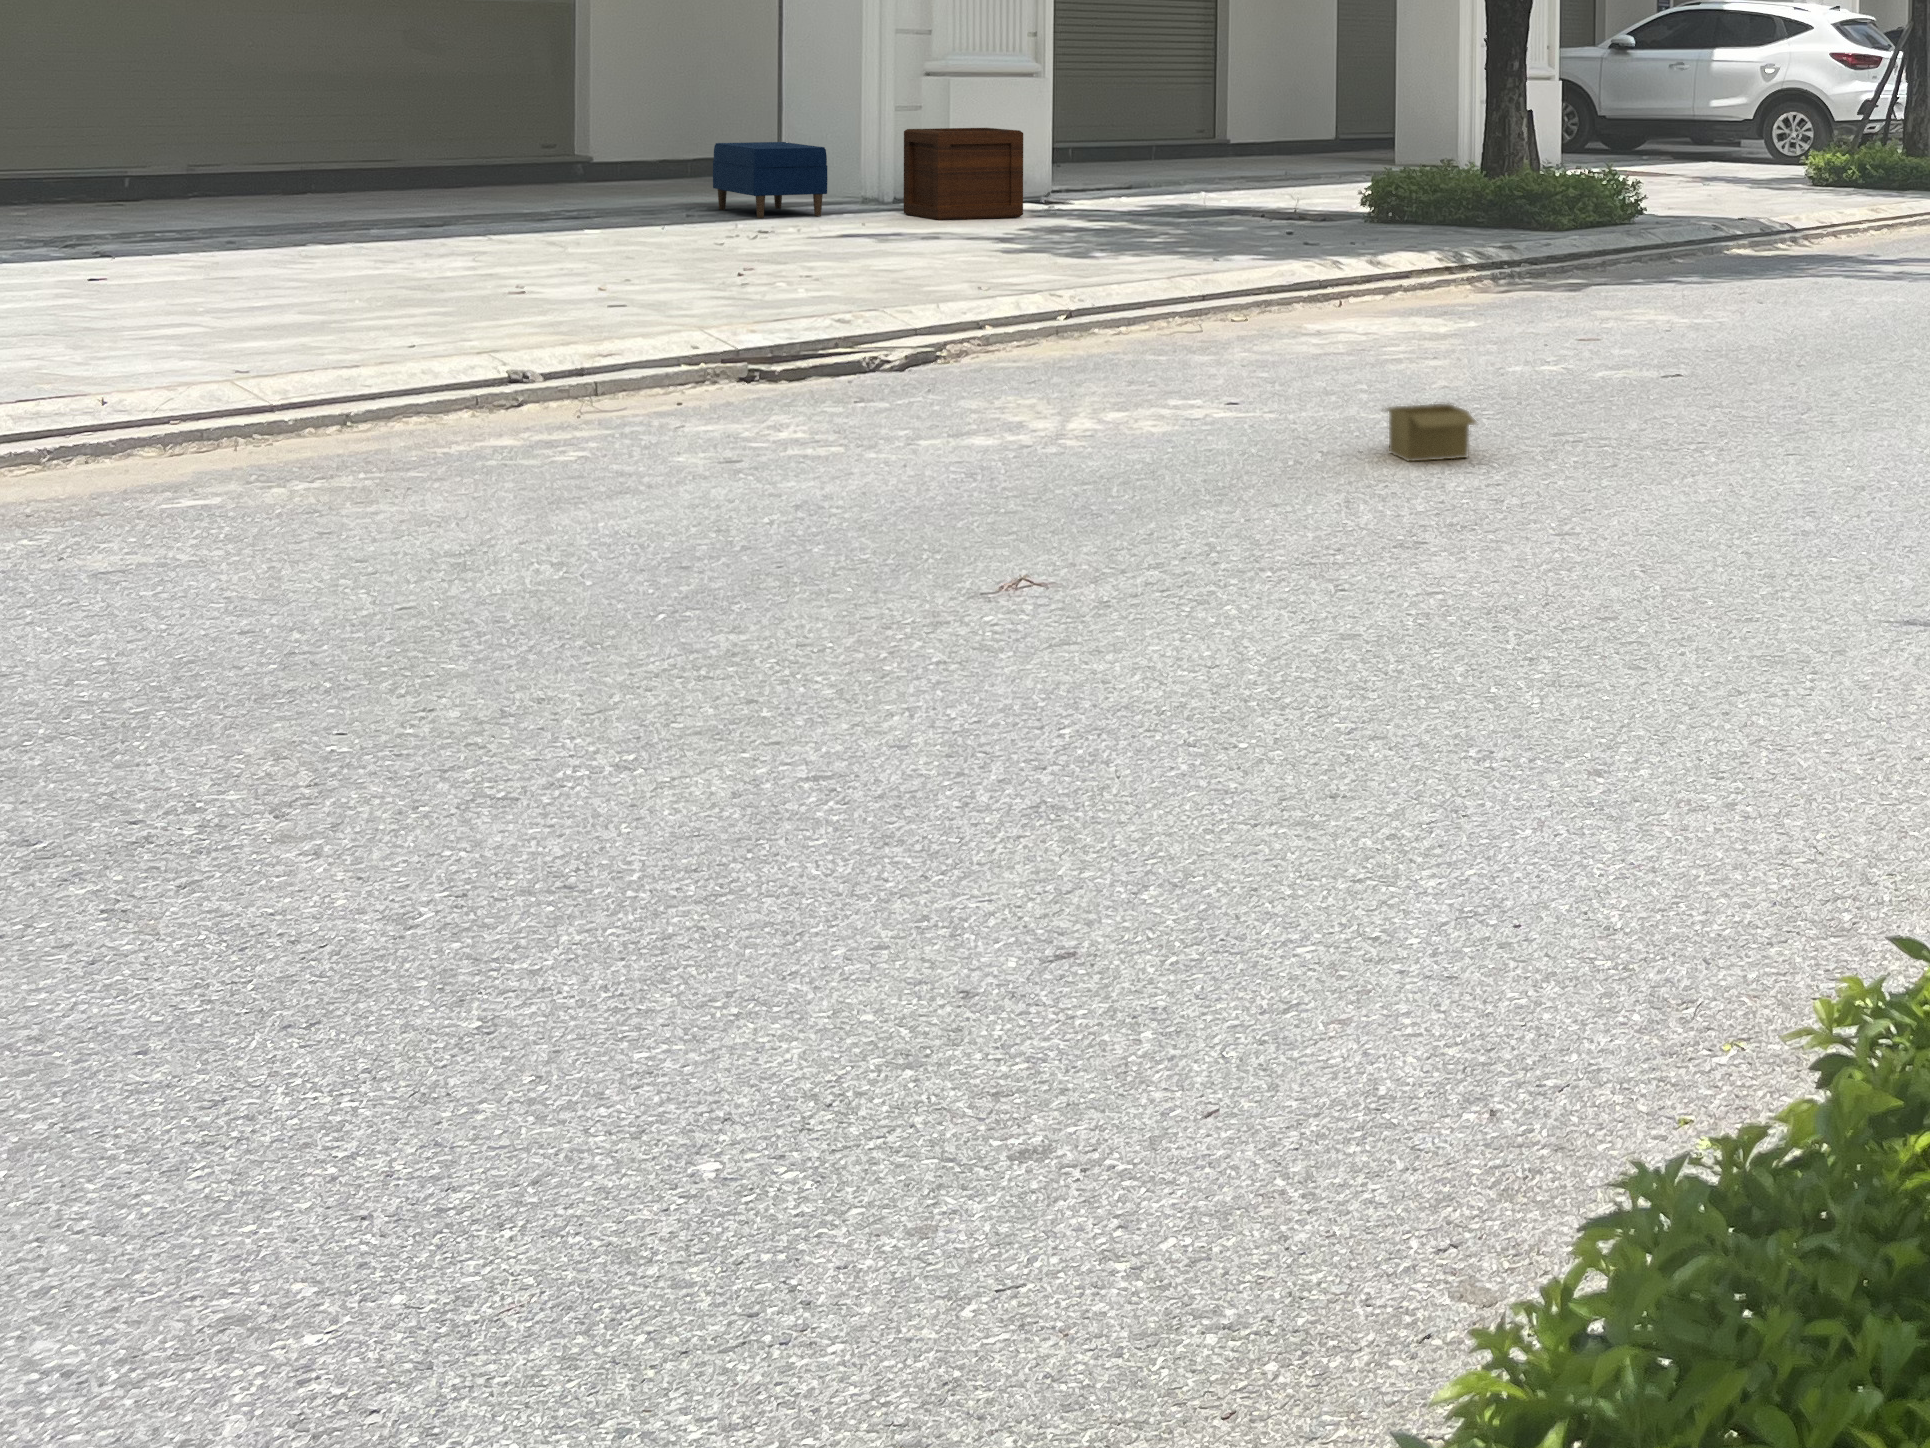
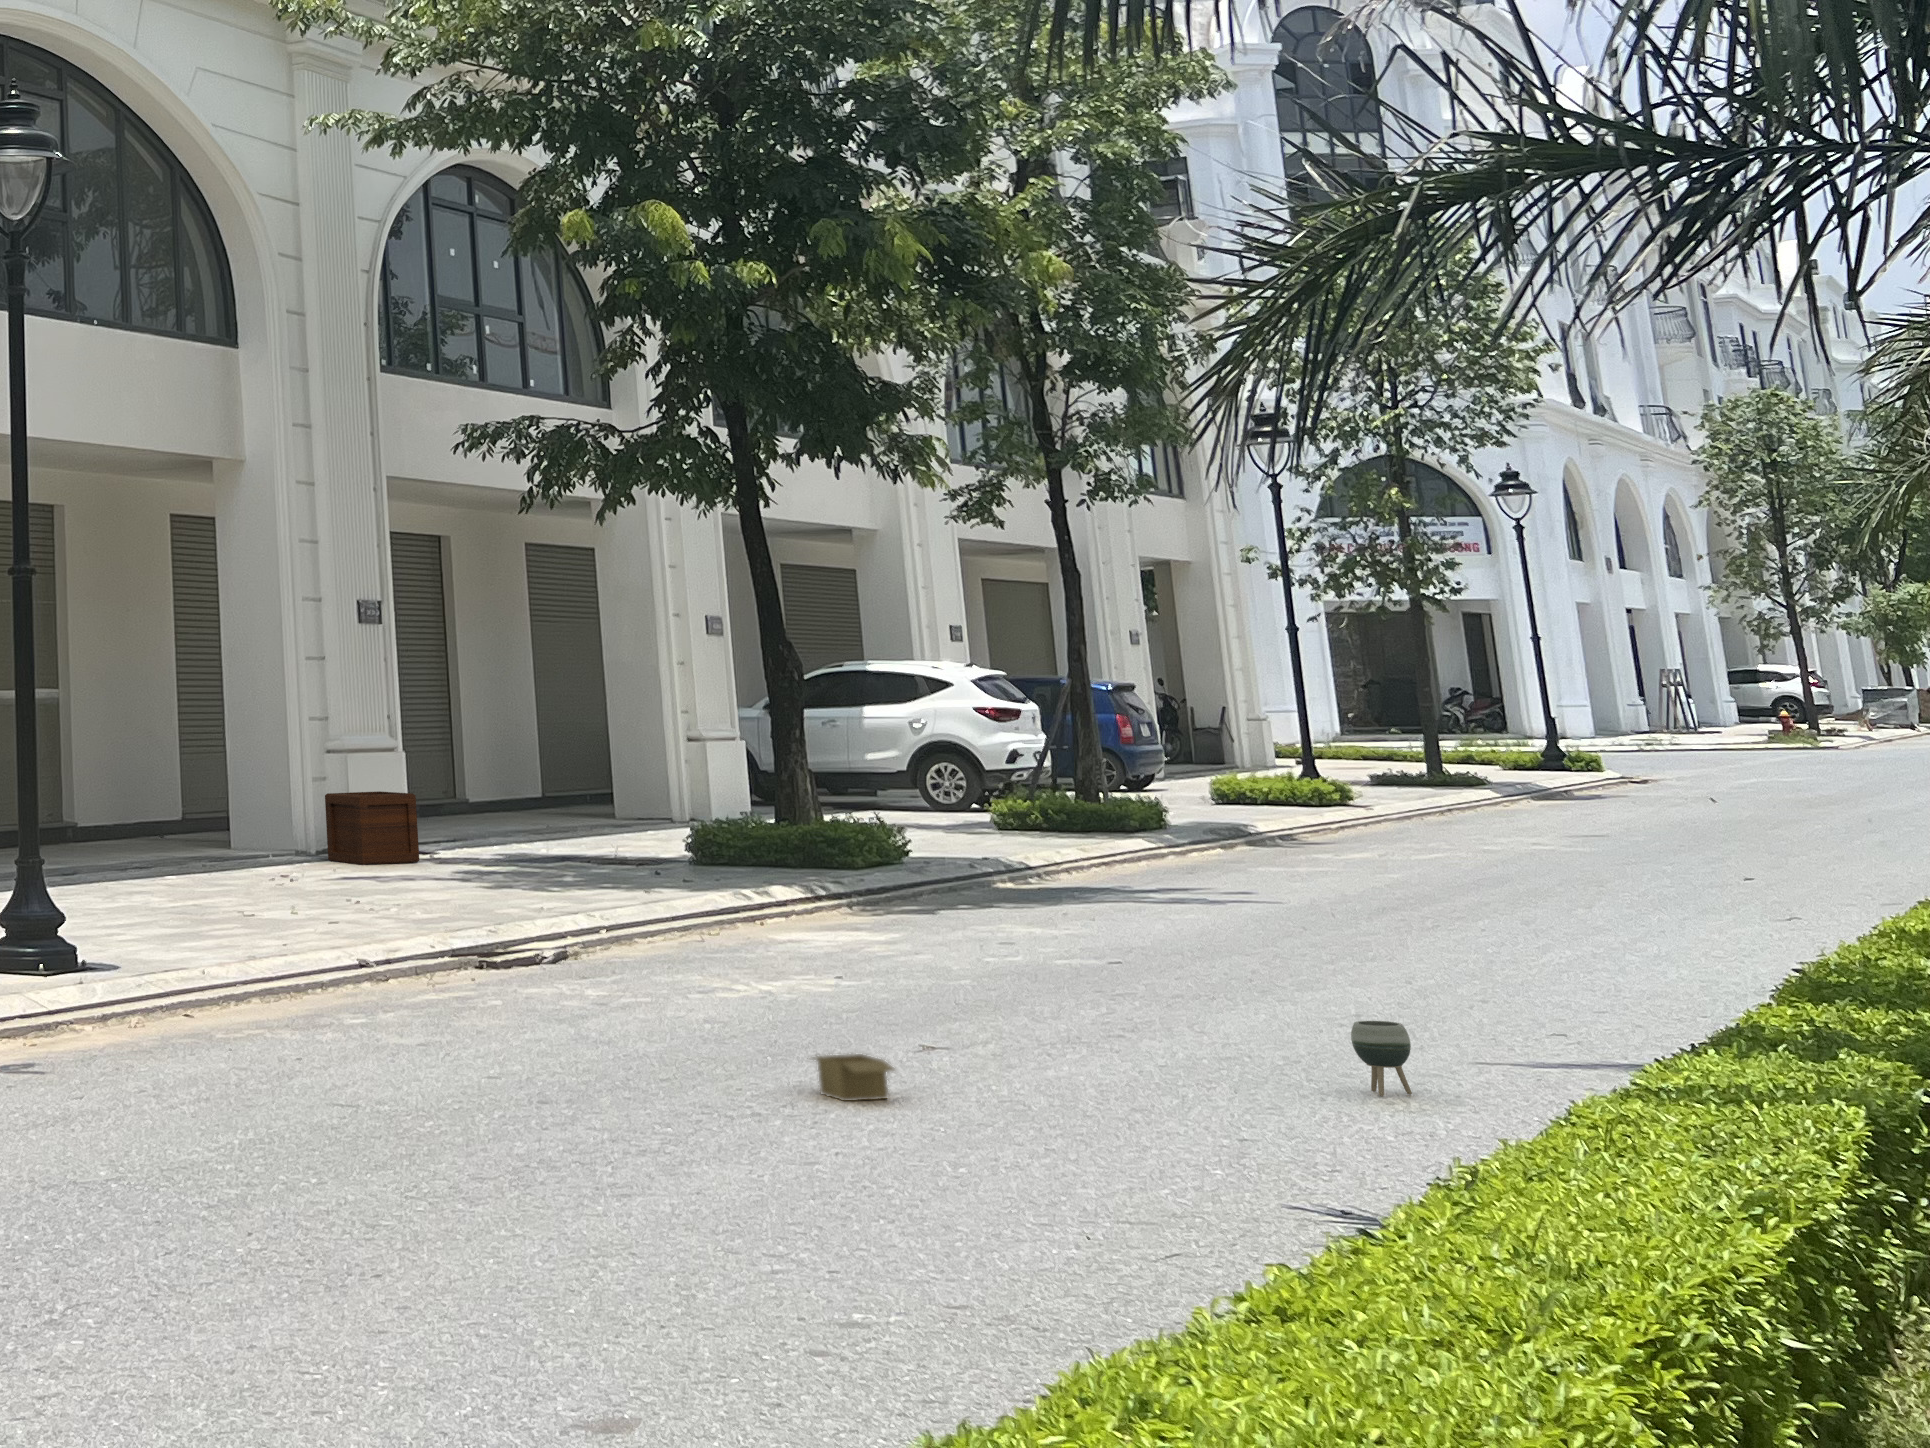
bench: present [713,142,828,218] -> none [184,805,278,864]
cardboard box: present [1386,404,1476,461] -> present [814,1054,894,1101]
planter: none [1766,517,1864,653] -> present [1351,1021,1412,1096]

